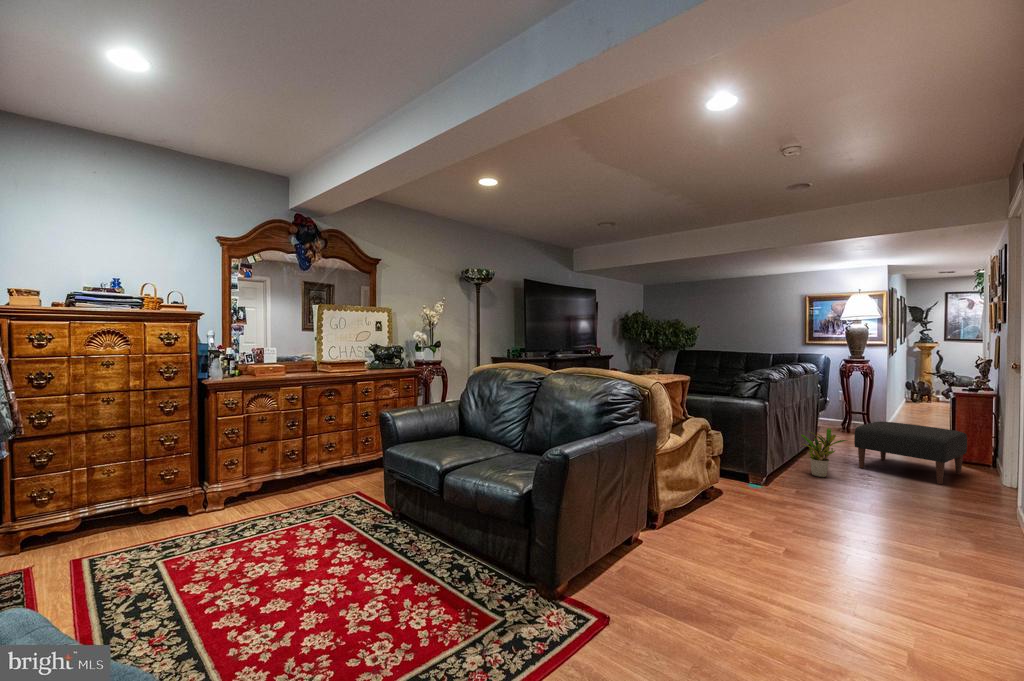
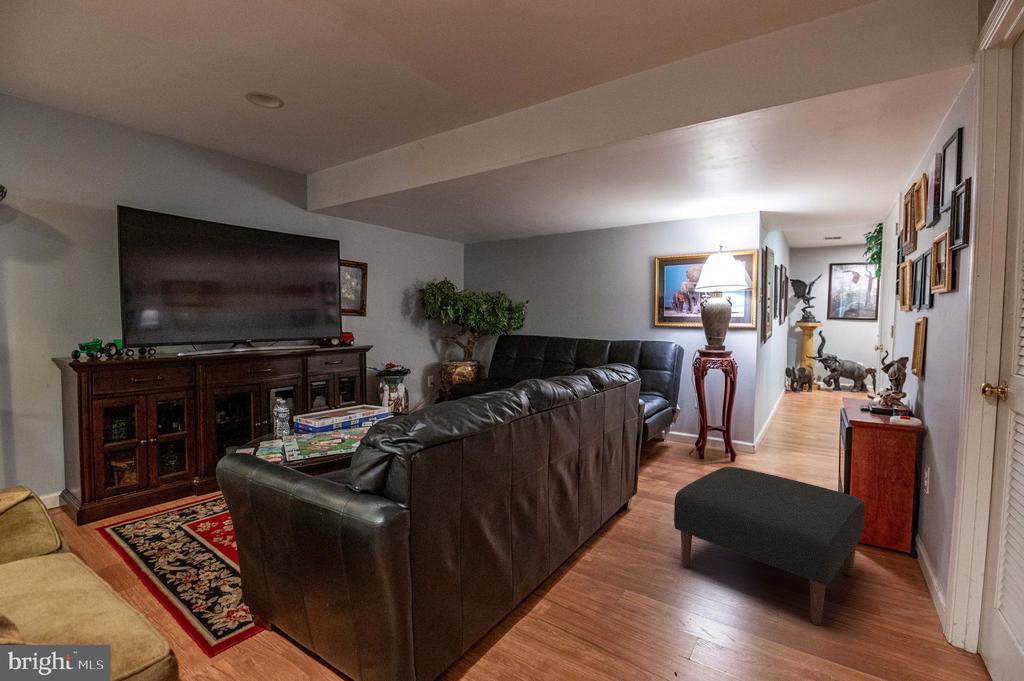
potted plant: present [801,428,847,477] -> none [544,505,644,618]

